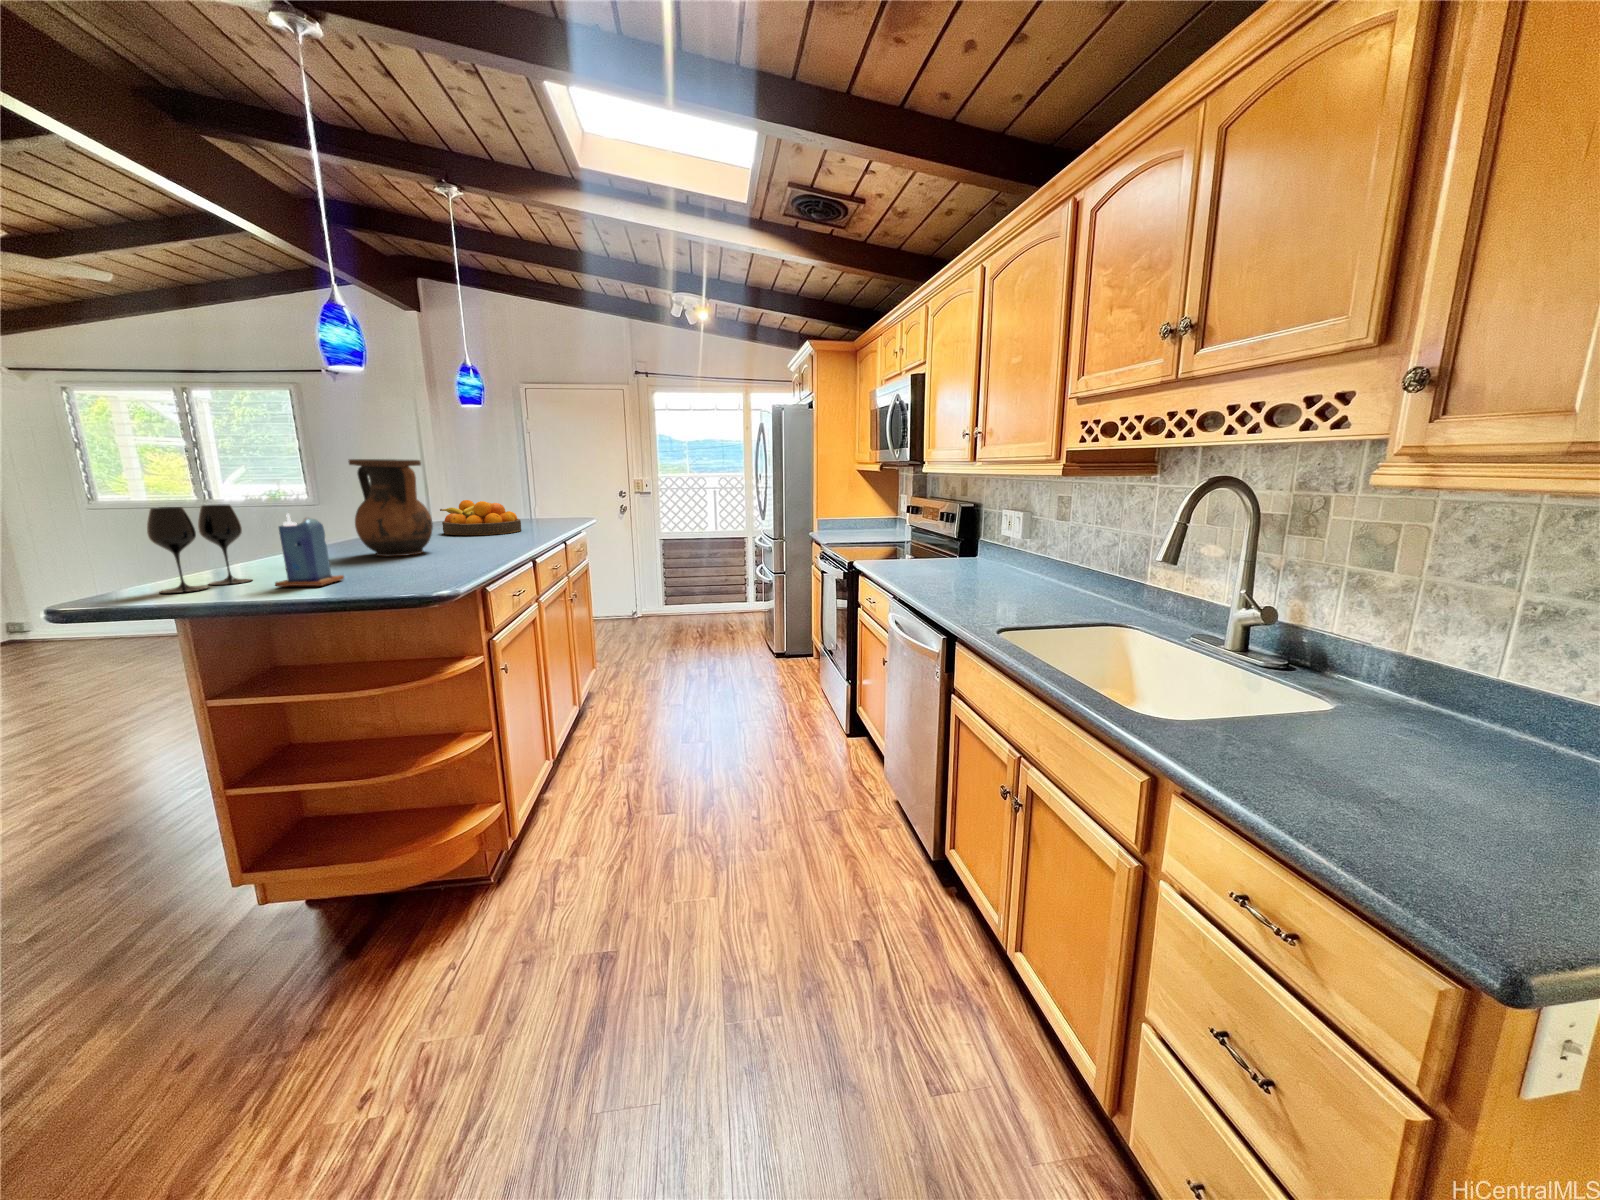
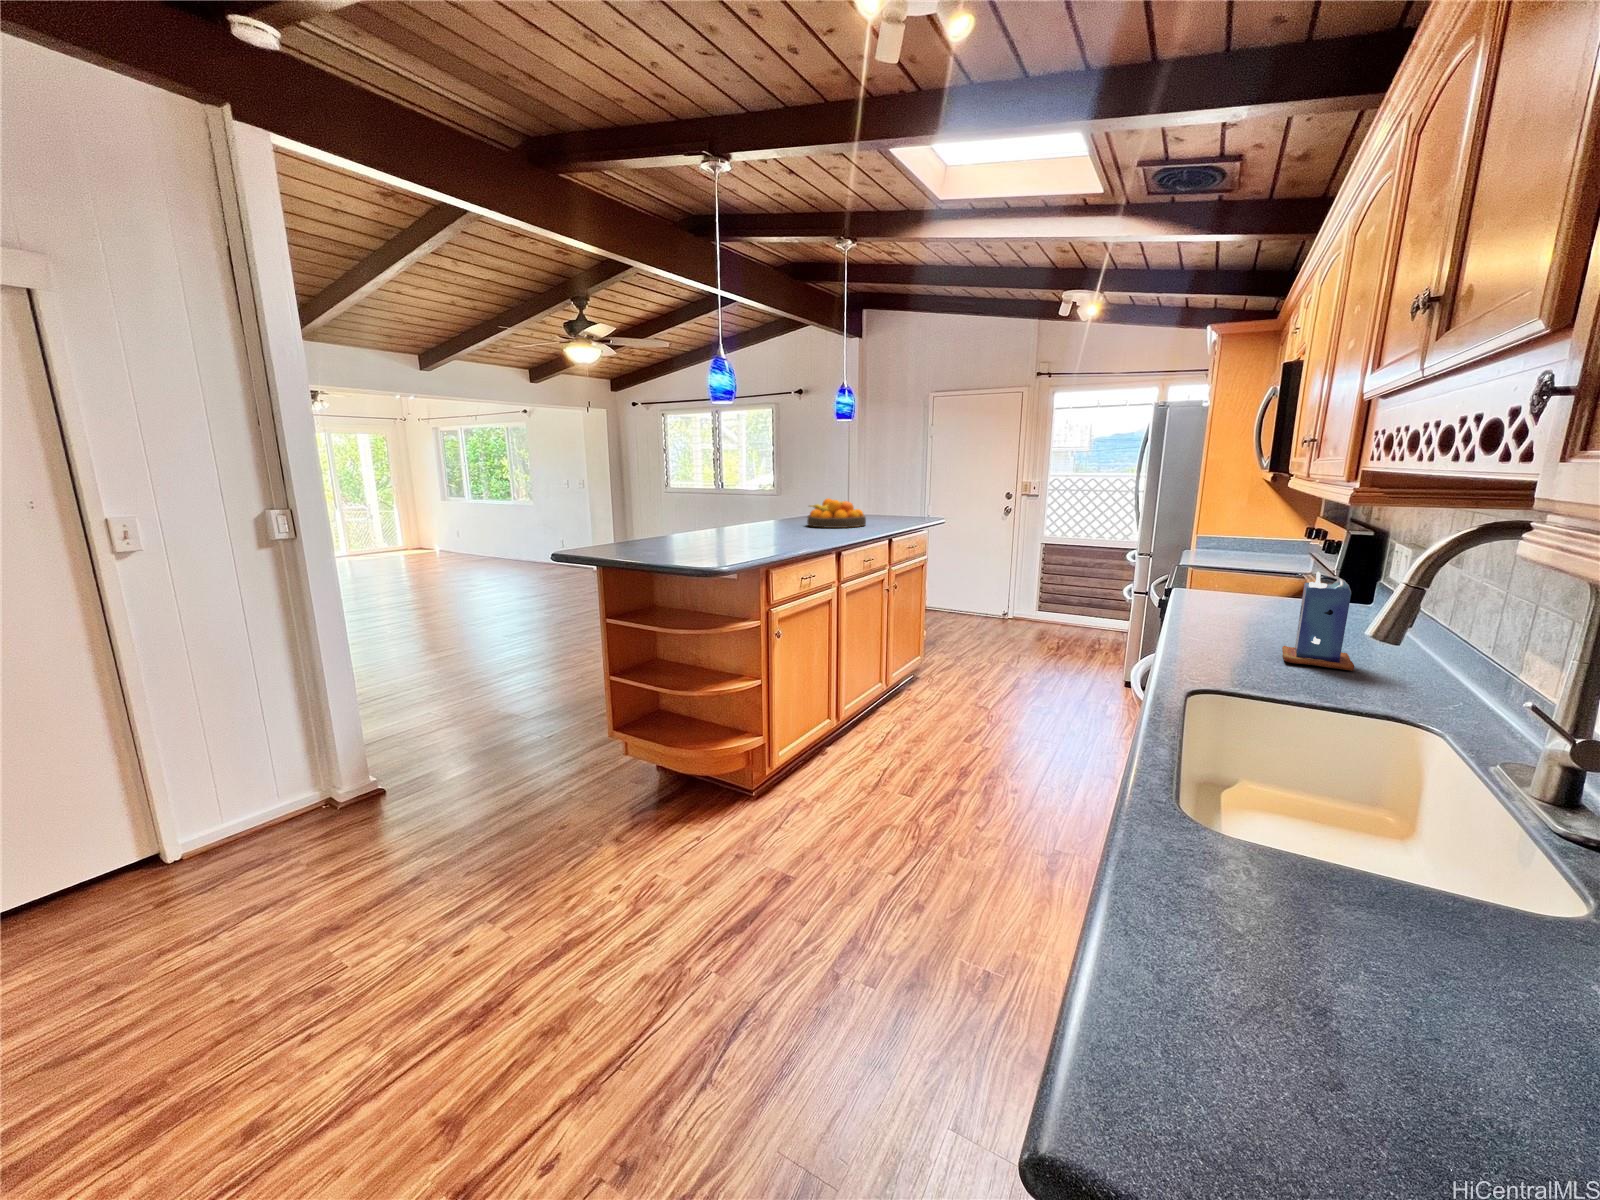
vase: present [348,459,433,556] -> none [728,467,777,539]
wine glass: present [147,505,251,593] -> none [607,498,656,551]
candle: present [275,514,344,587] -> present [1282,571,1354,671]

